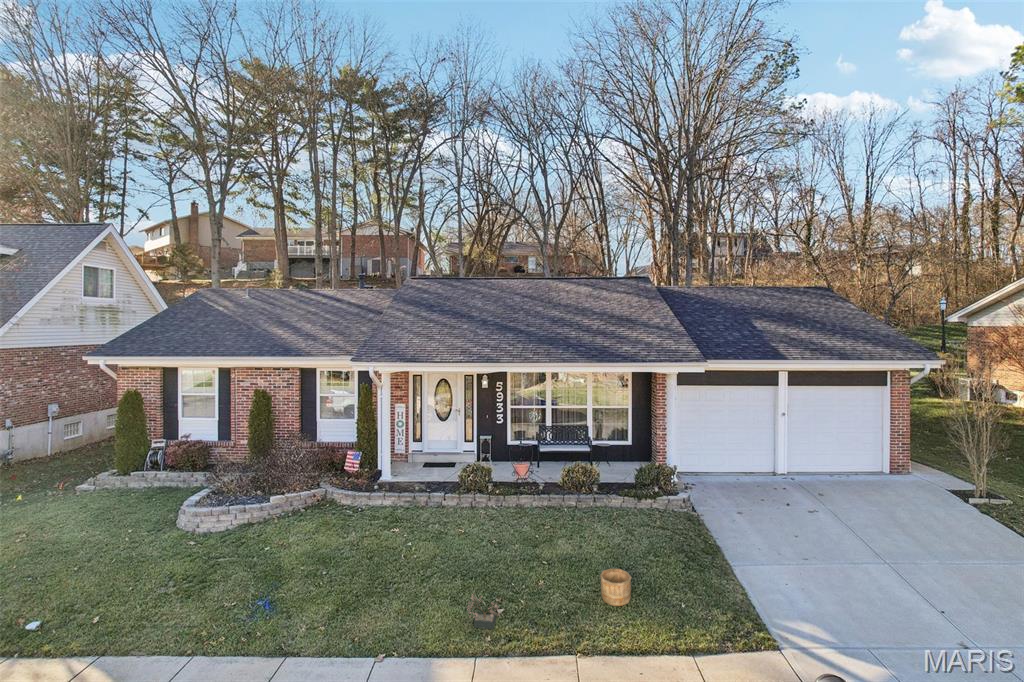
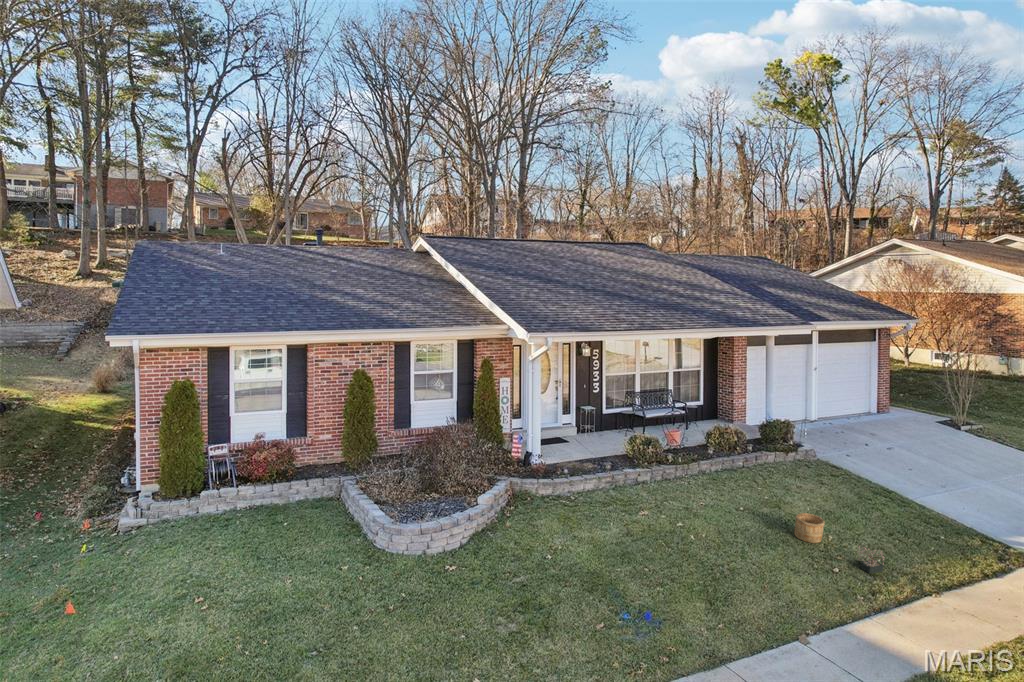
wooden bucket: present [600,569,632,606] -> present [795,513,825,543]

